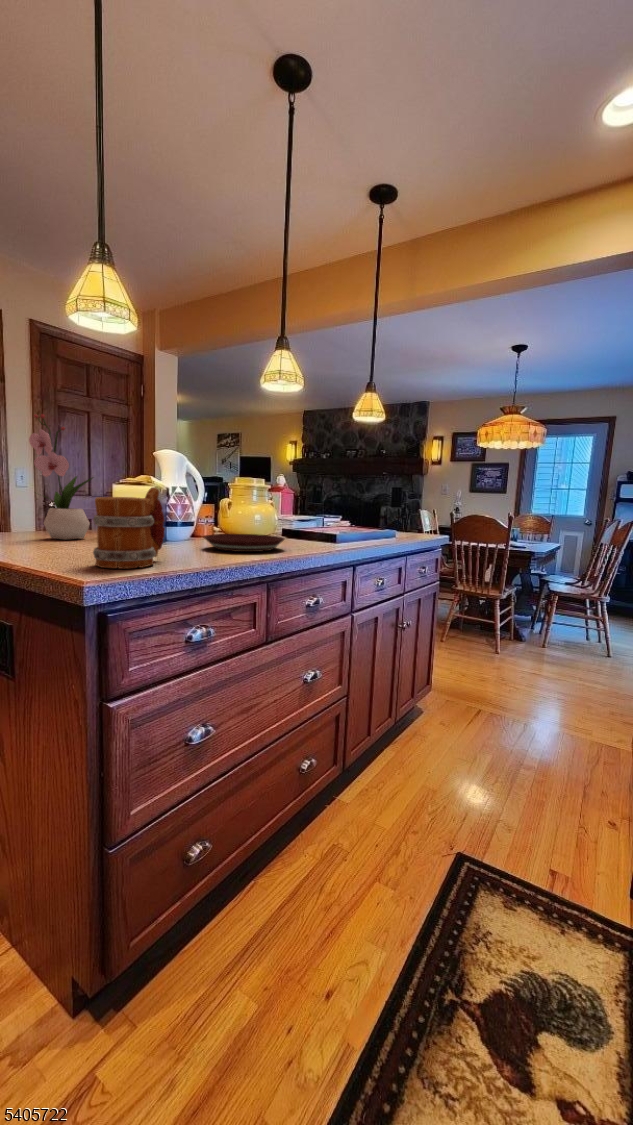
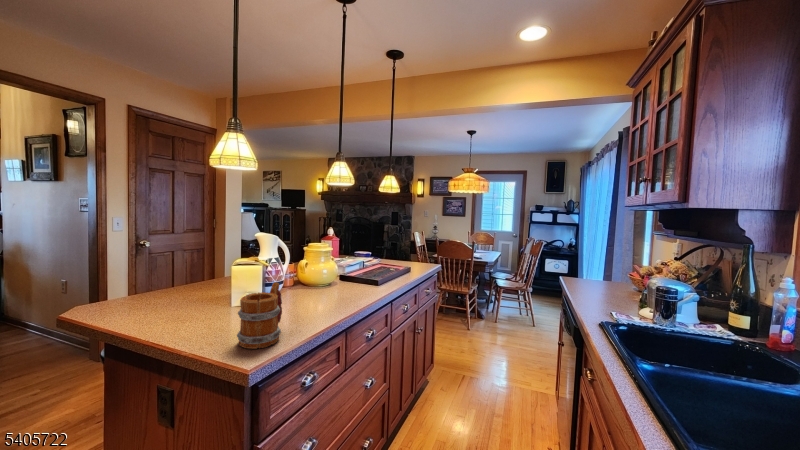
flower arrangement: present [29,414,93,540] -> none [162,212,210,302]
plate: present [204,534,284,552] -> none [297,289,353,309]

